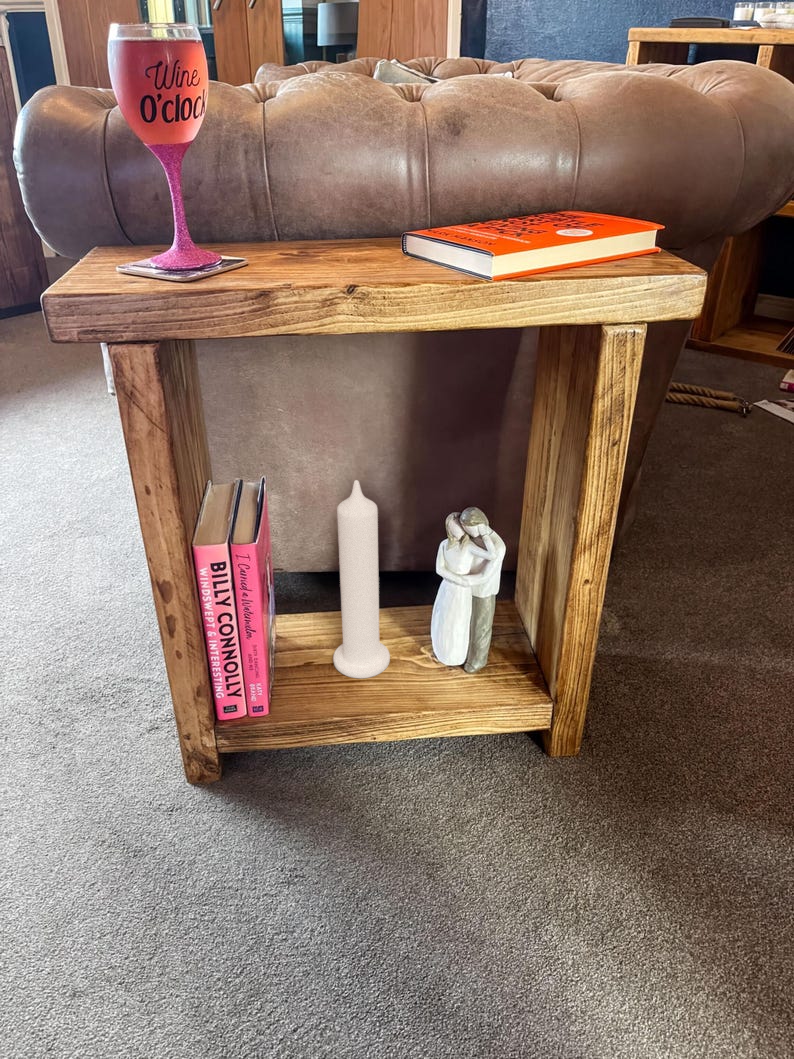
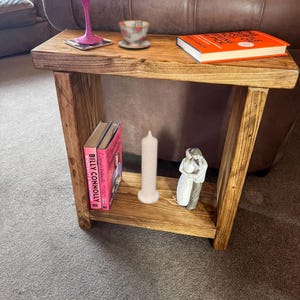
teacup: none [264,203,346,266] -> present [118,20,151,48]

